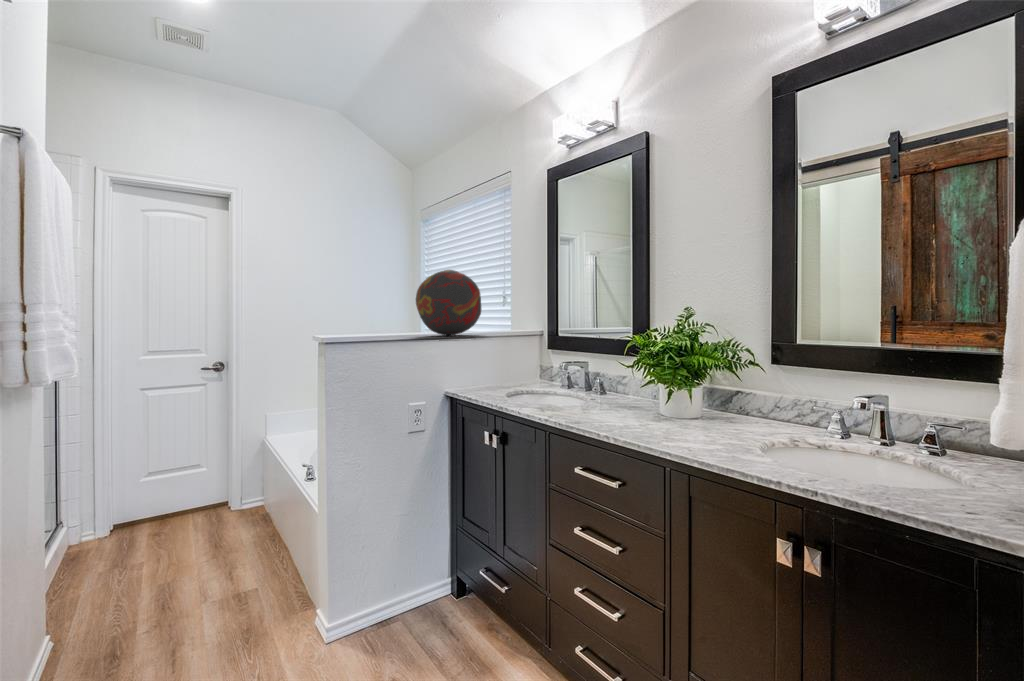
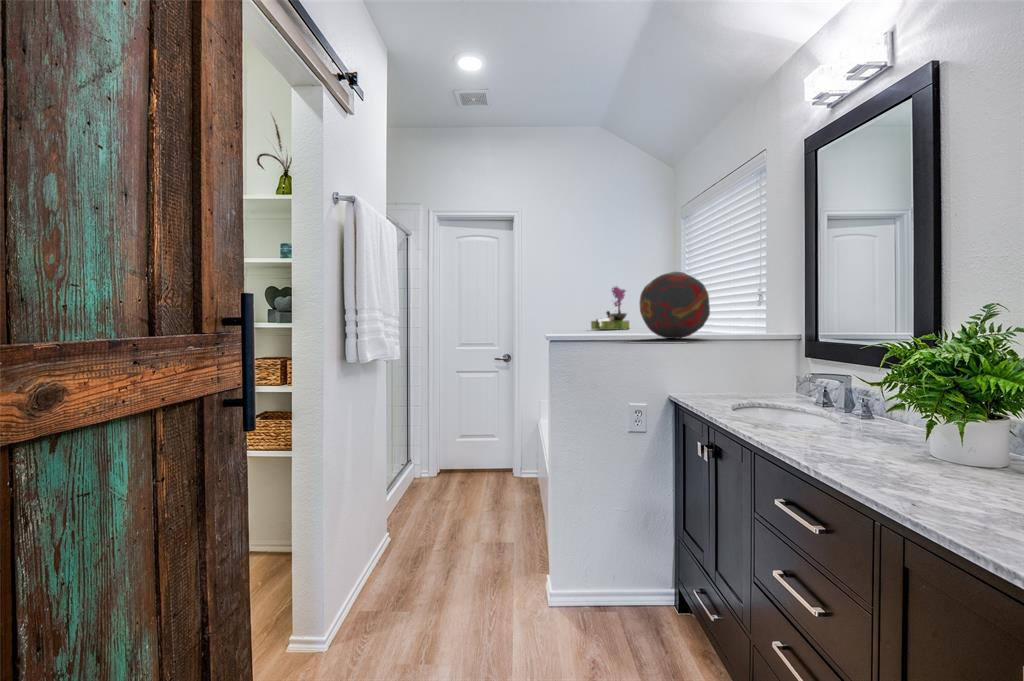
flower arrangement: none [325,282,369,330] -> present [591,286,629,330]

